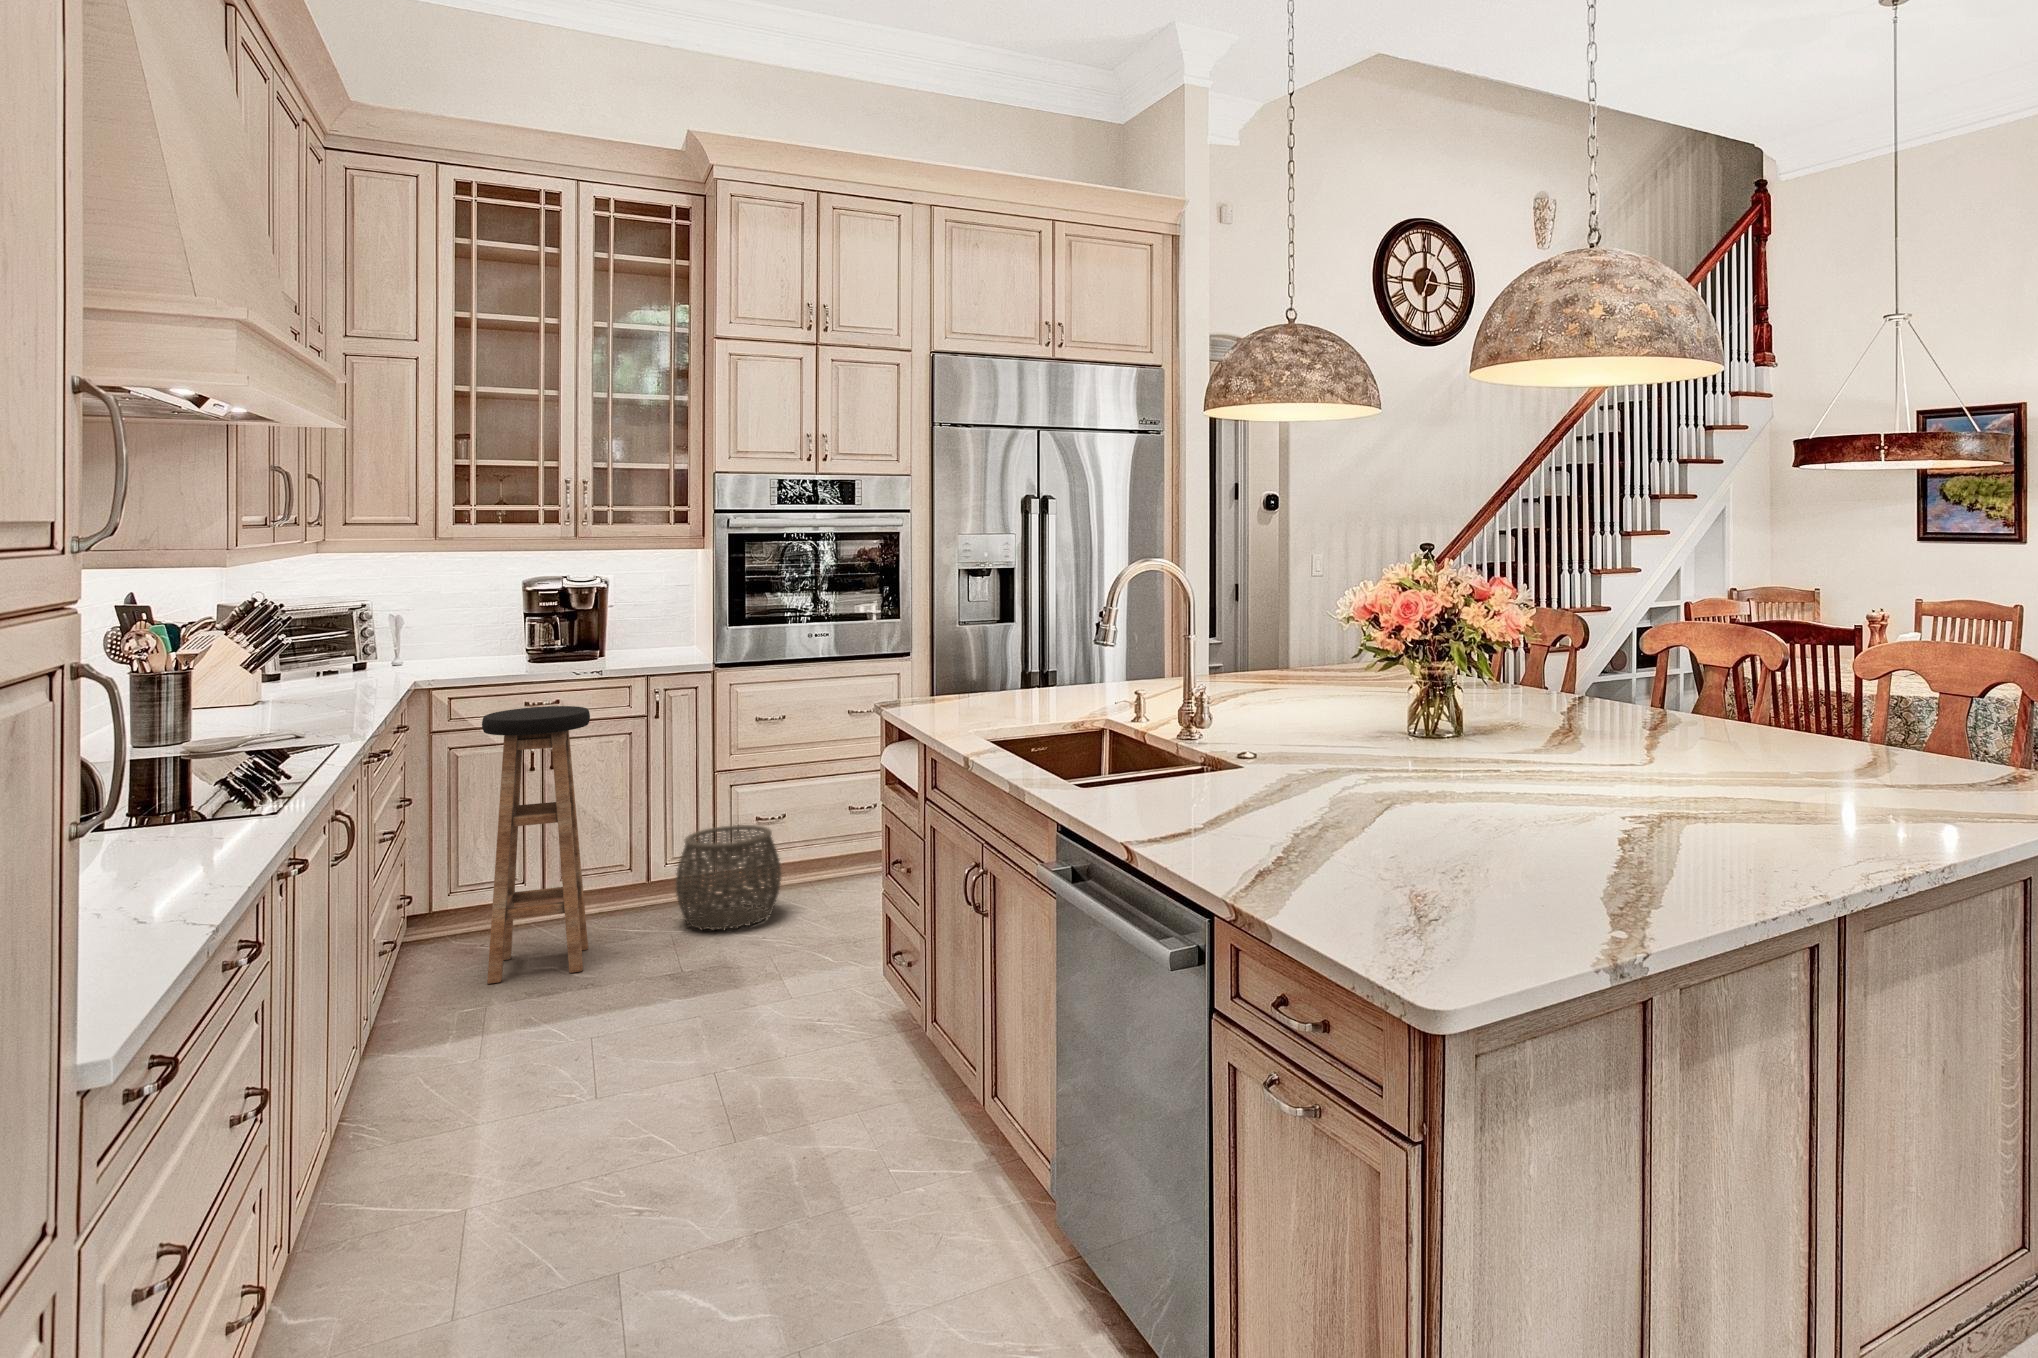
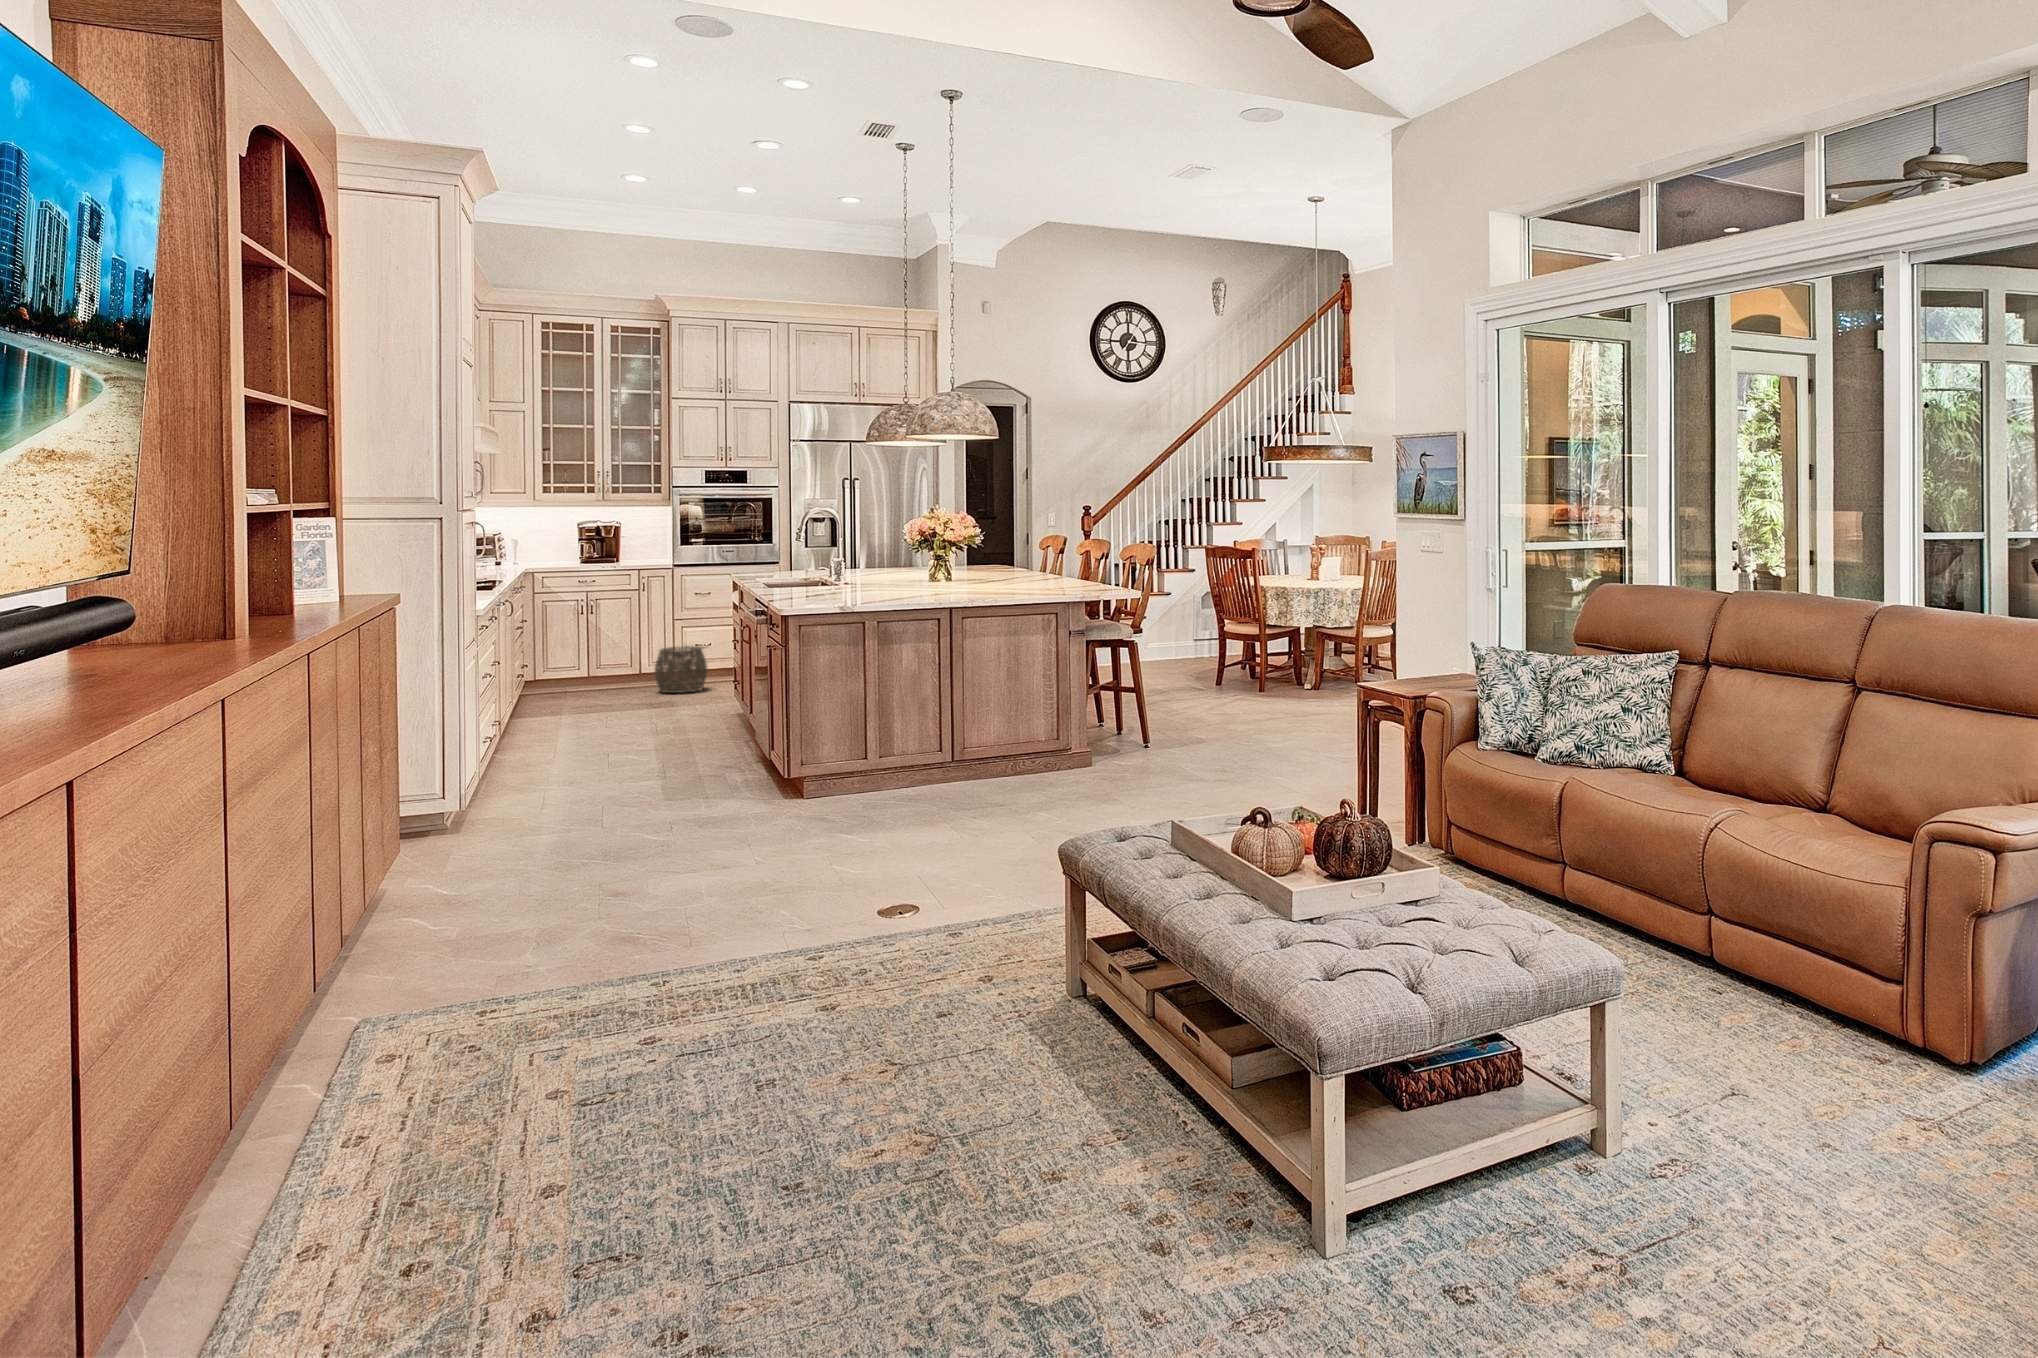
bar stool: present [482,706,590,984] -> none [564,581,613,705]

